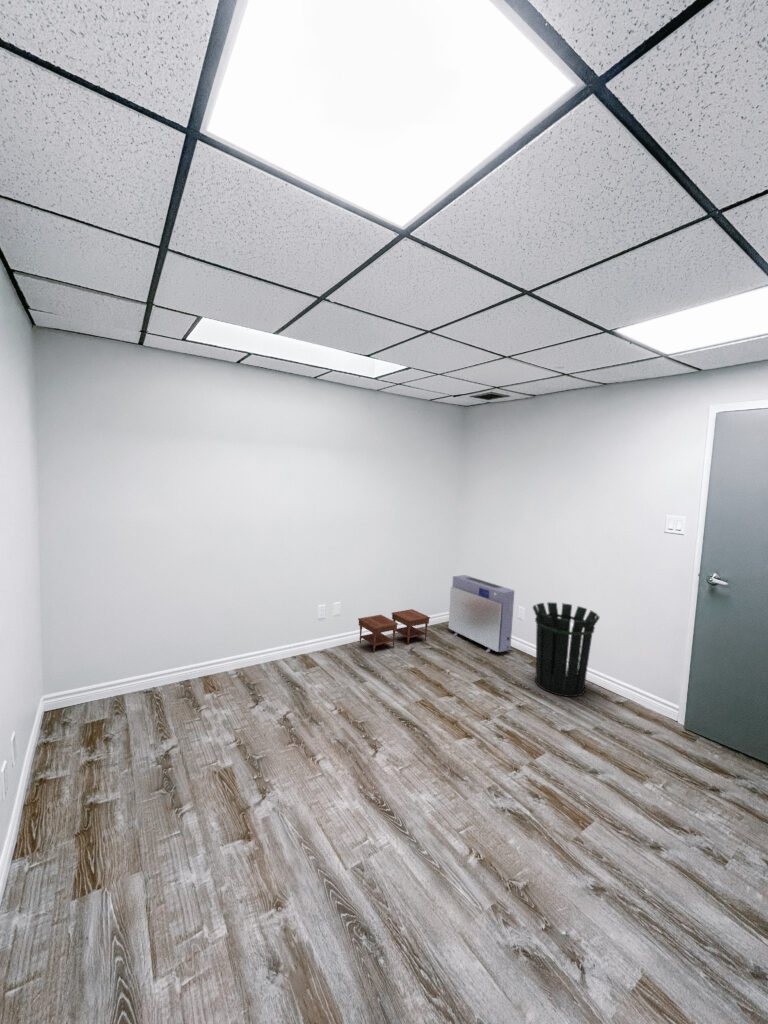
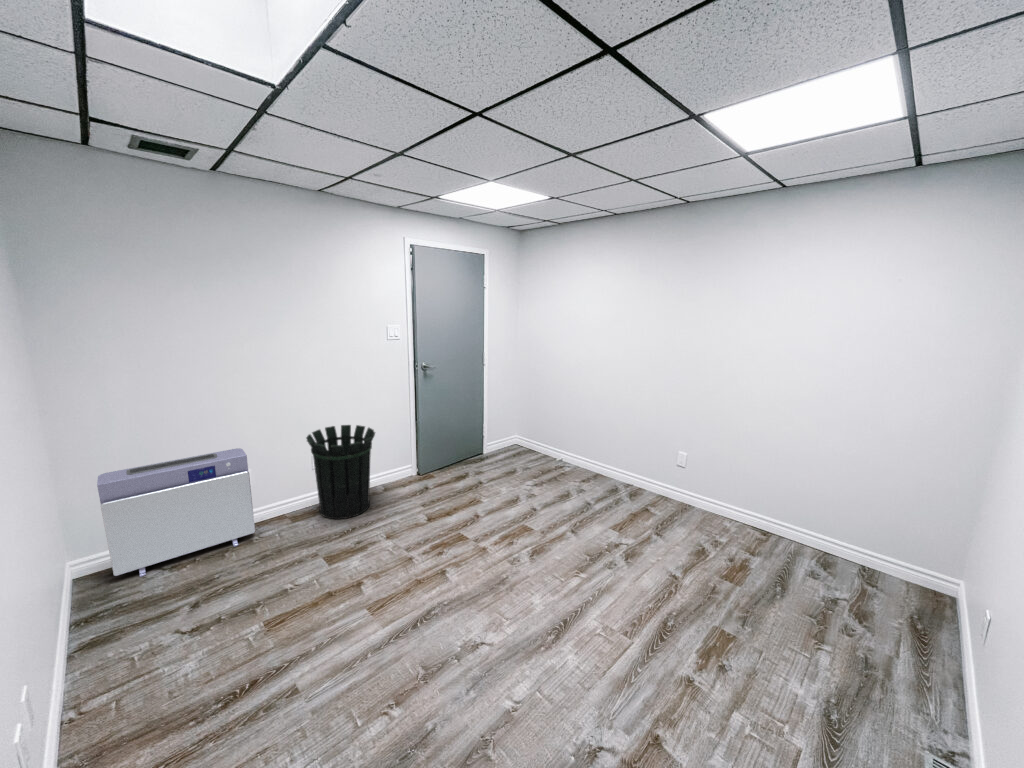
side table: present [358,609,430,652] -> none [47,568,155,737]

